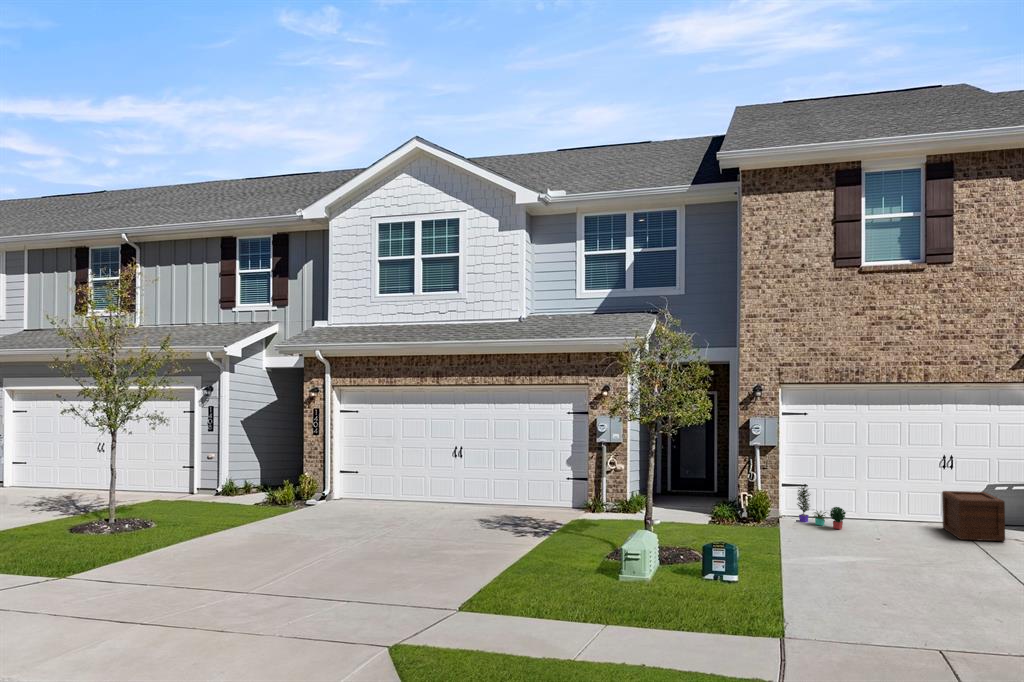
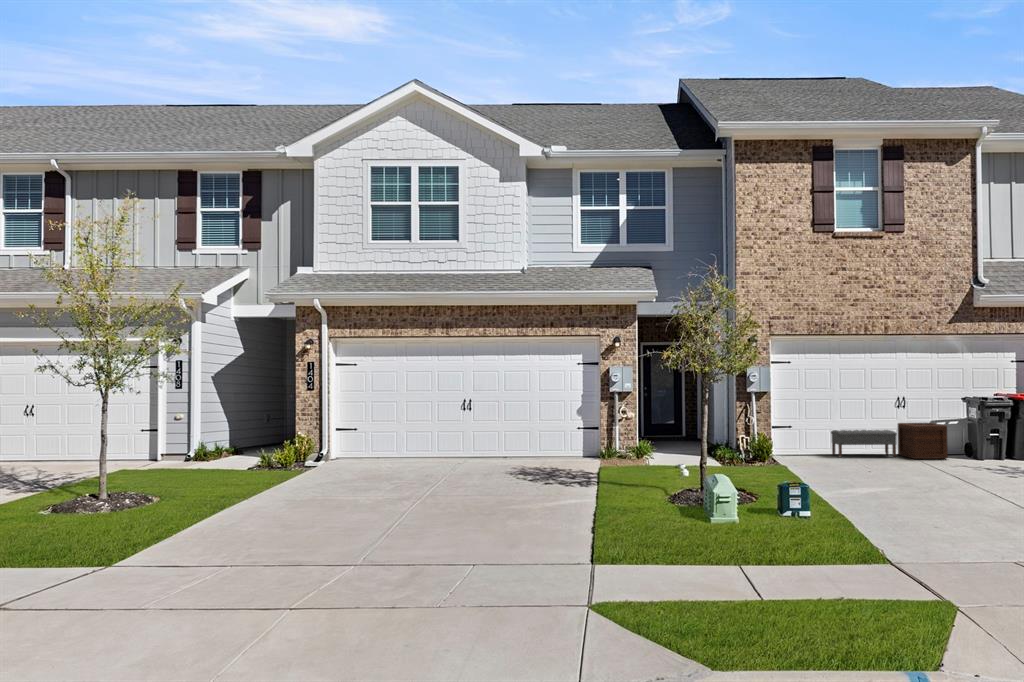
potted plant: present [797,485,846,529] -> none [781,422,826,457]
bench: none [856,496,938,534] -> present [831,430,897,457]

